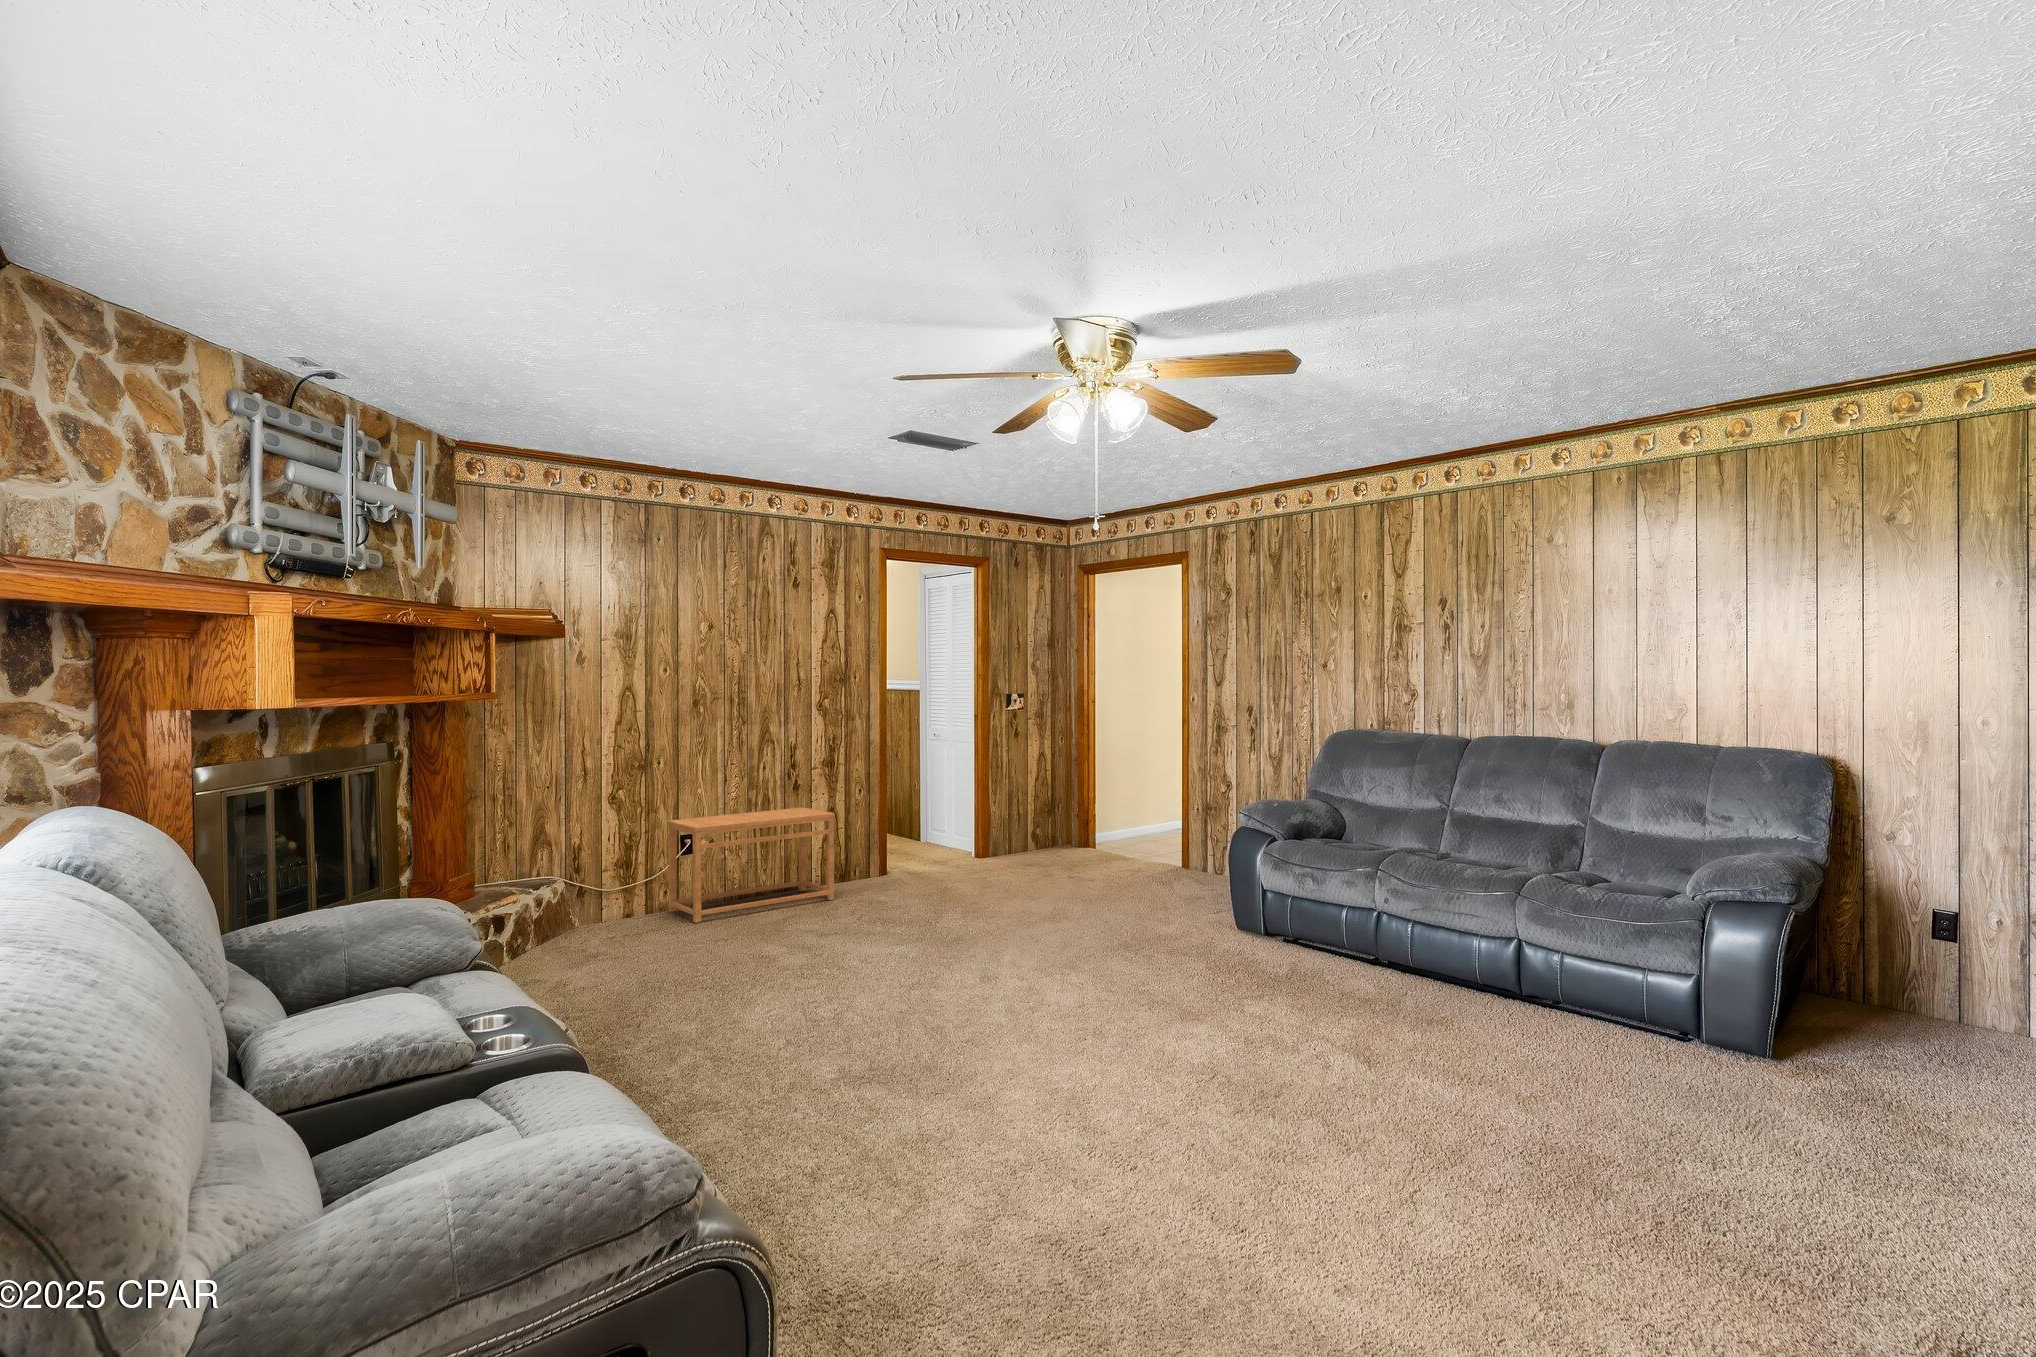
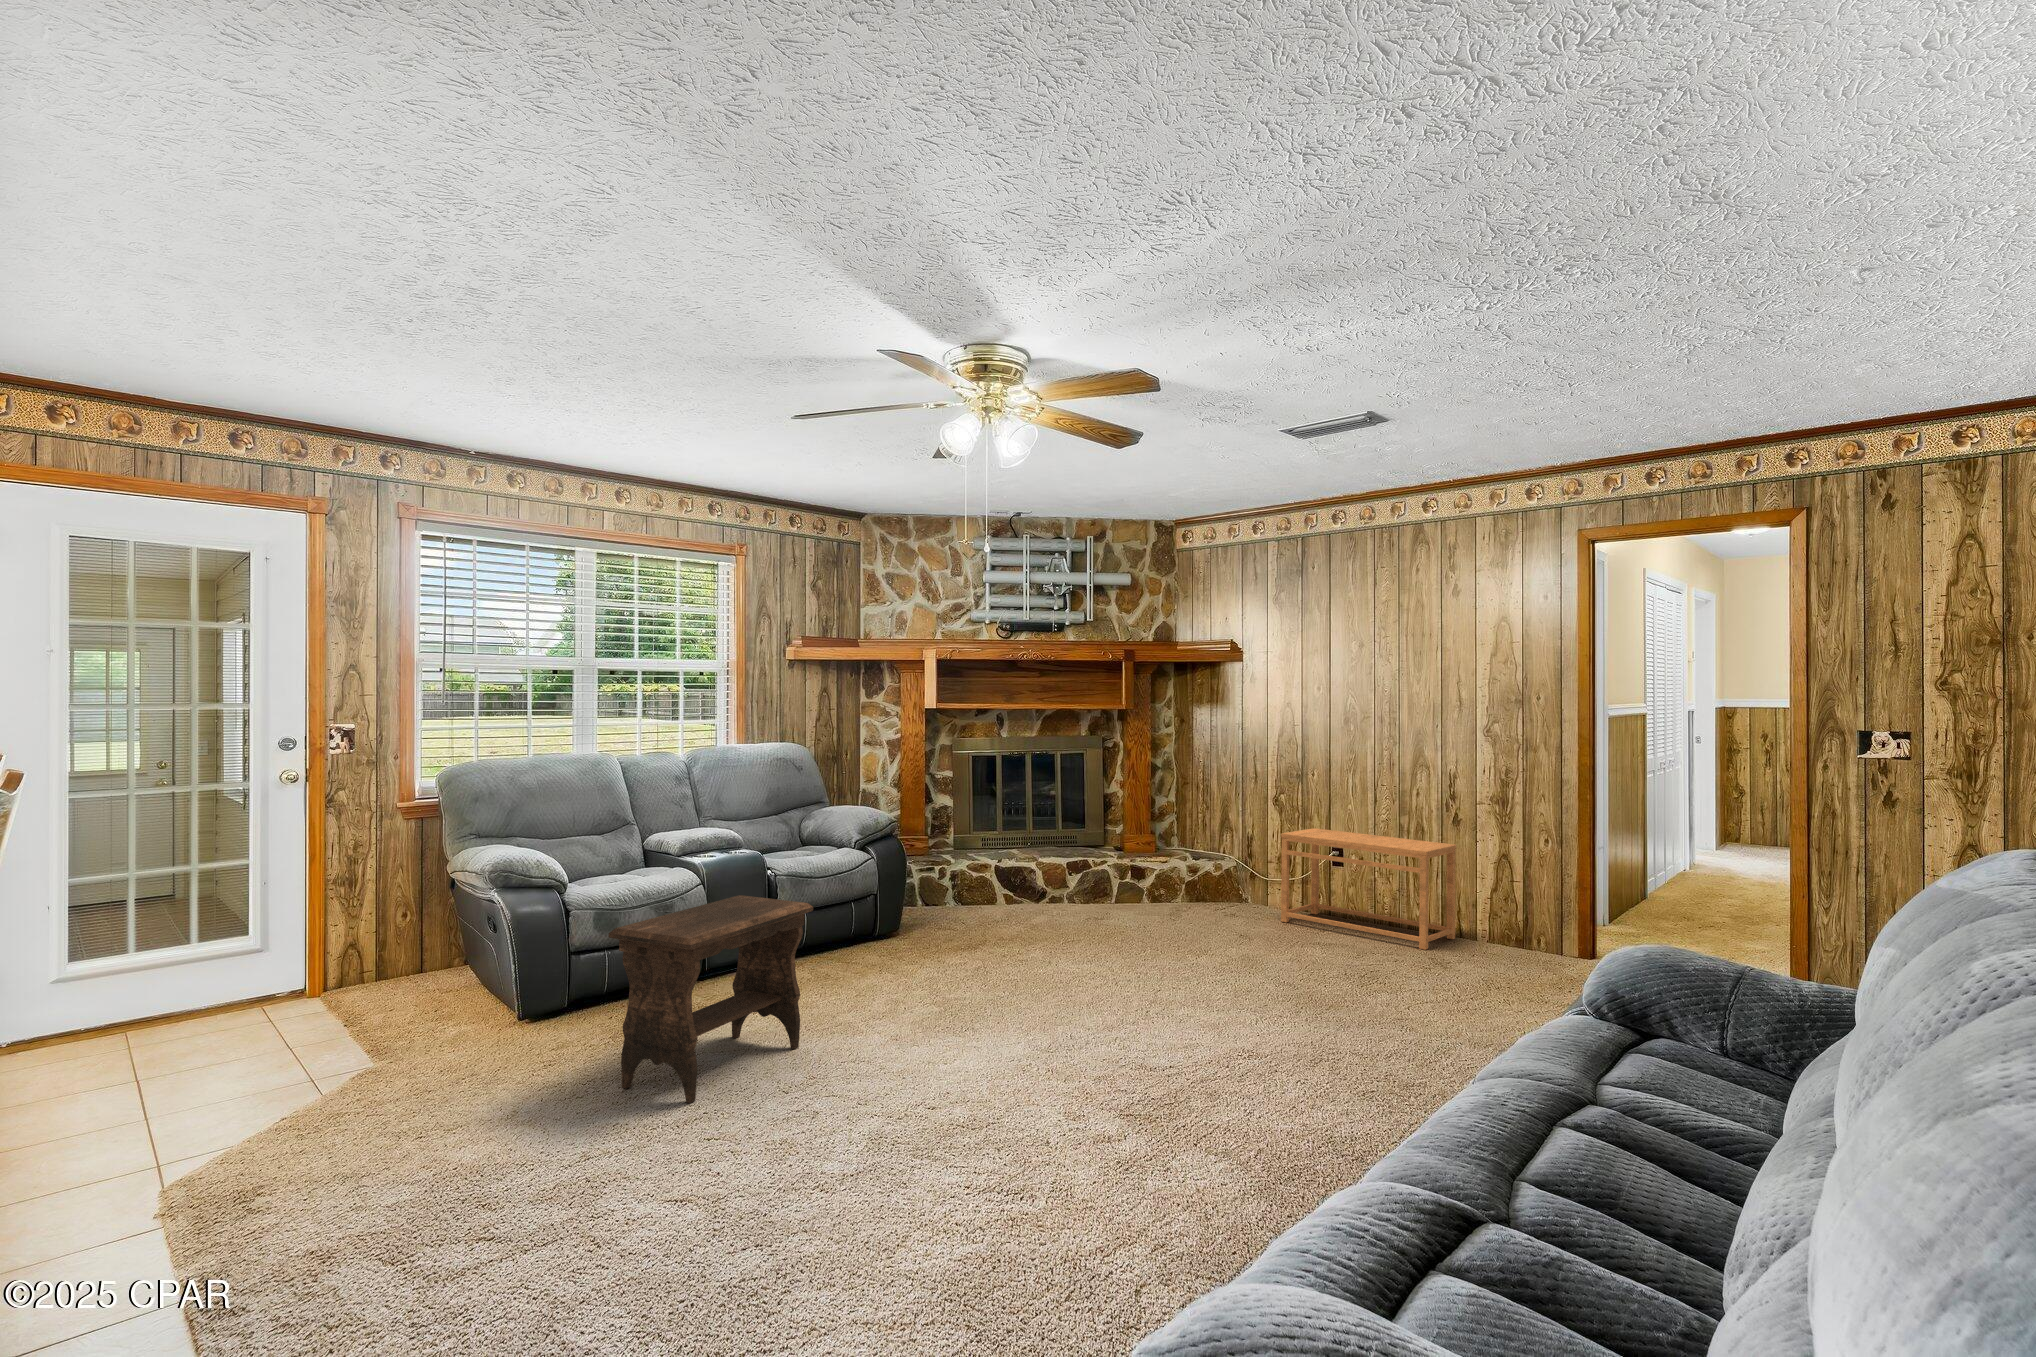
footstool: none [1056,948,1328,1224] -> present [608,895,813,1103]

